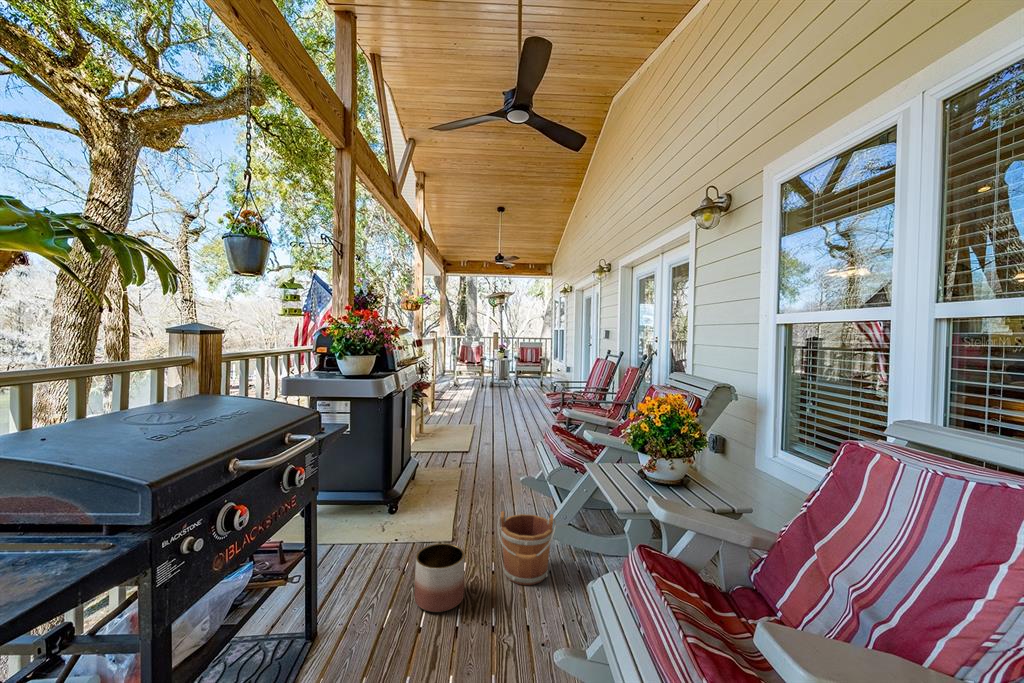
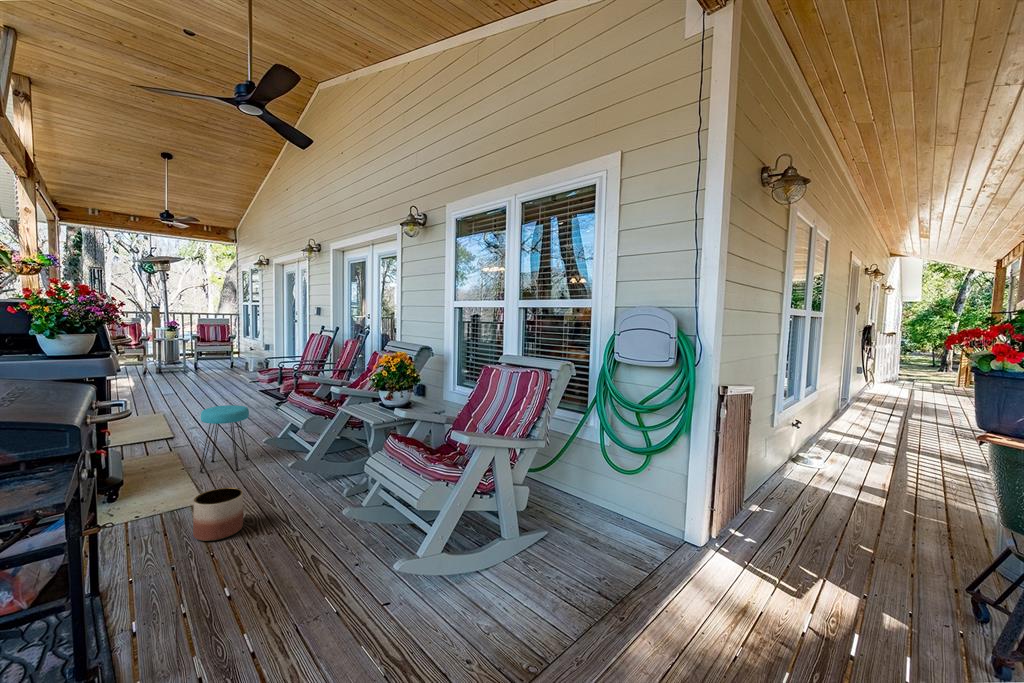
stool: none [464,435,511,510] -> present [200,405,249,472]
bucket: present [498,511,556,585] -> none [265,449,316,506]

